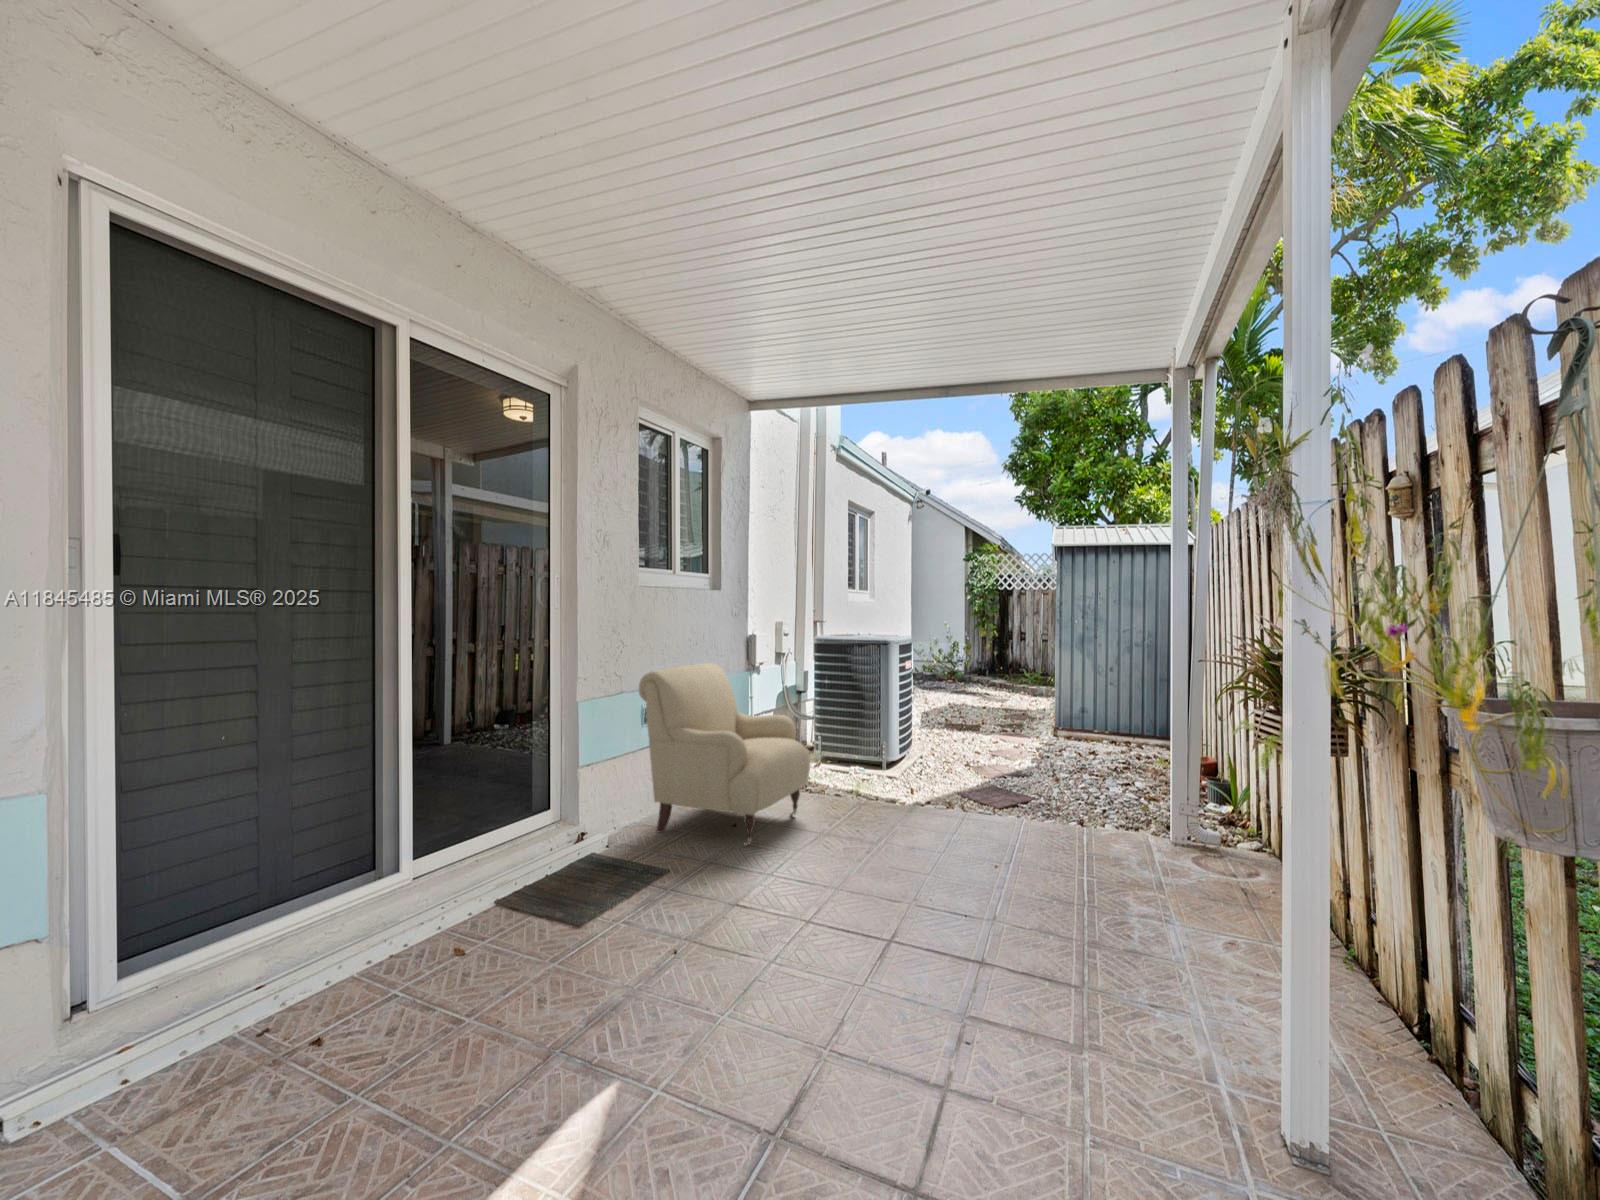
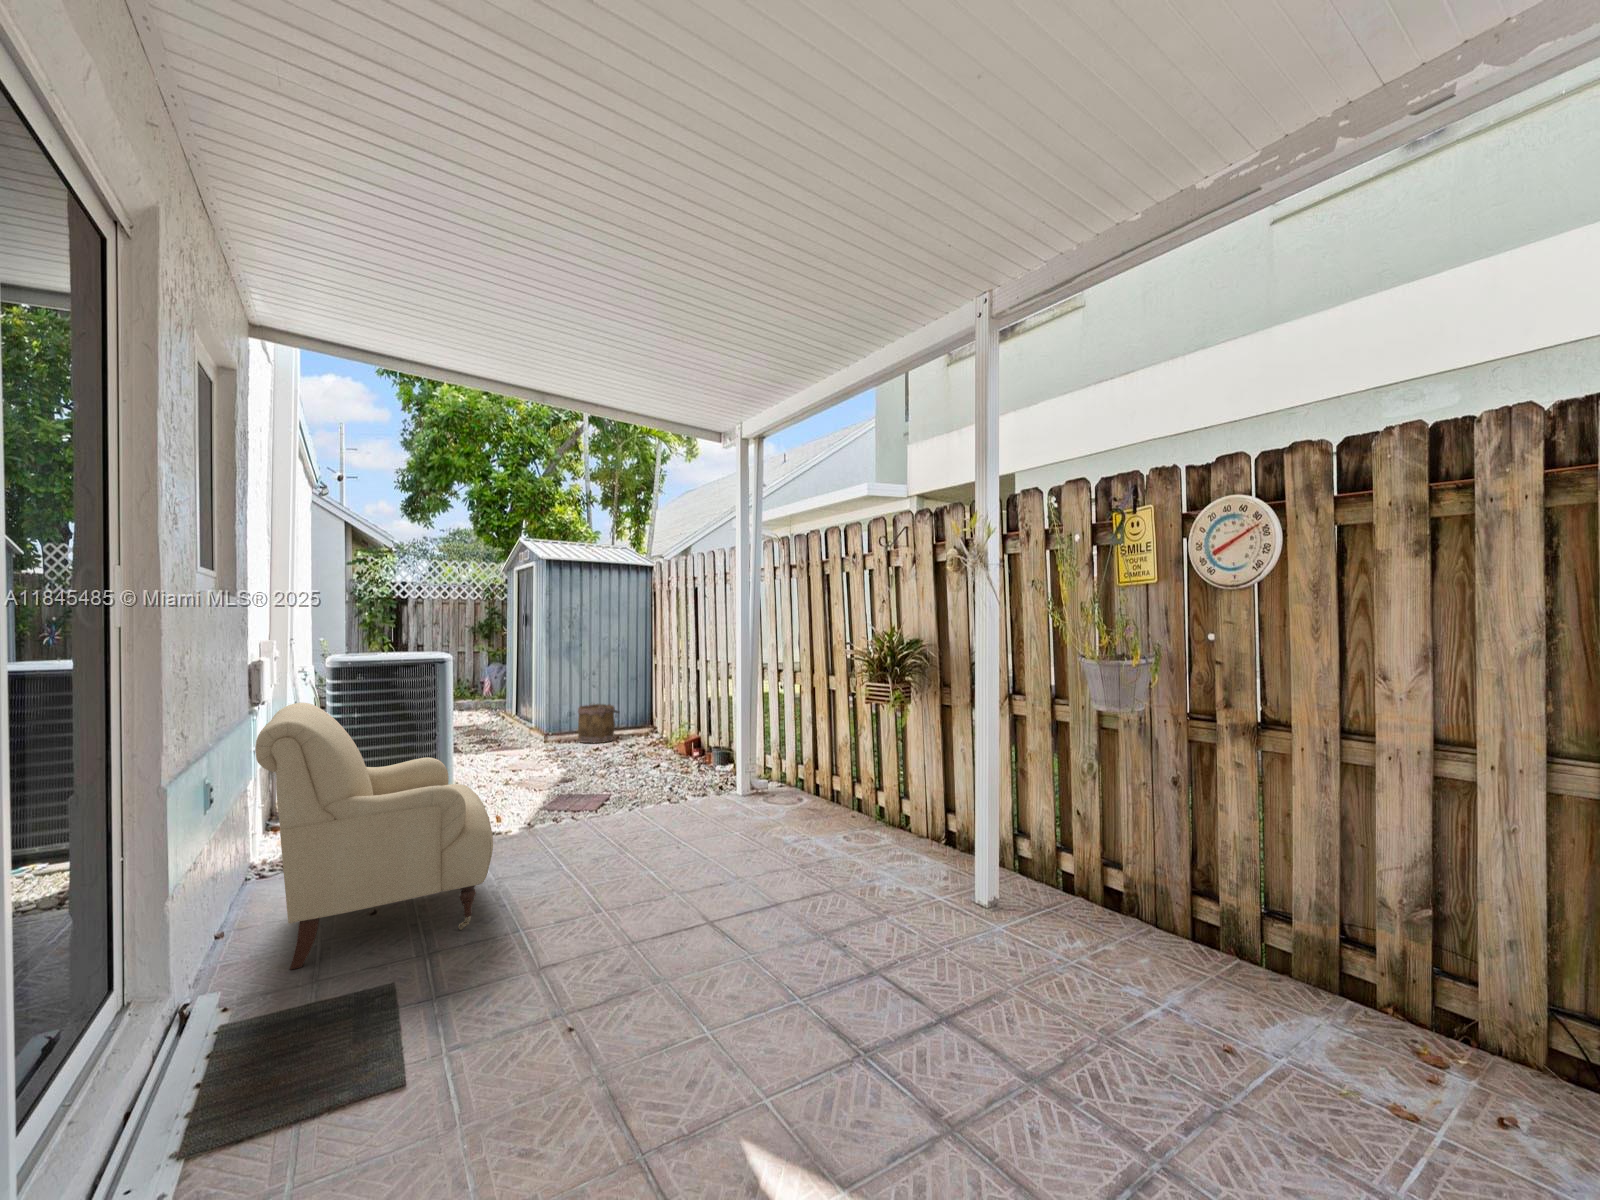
bucket: none [1085,701,1134,747] -> present [578,704,619,743]

